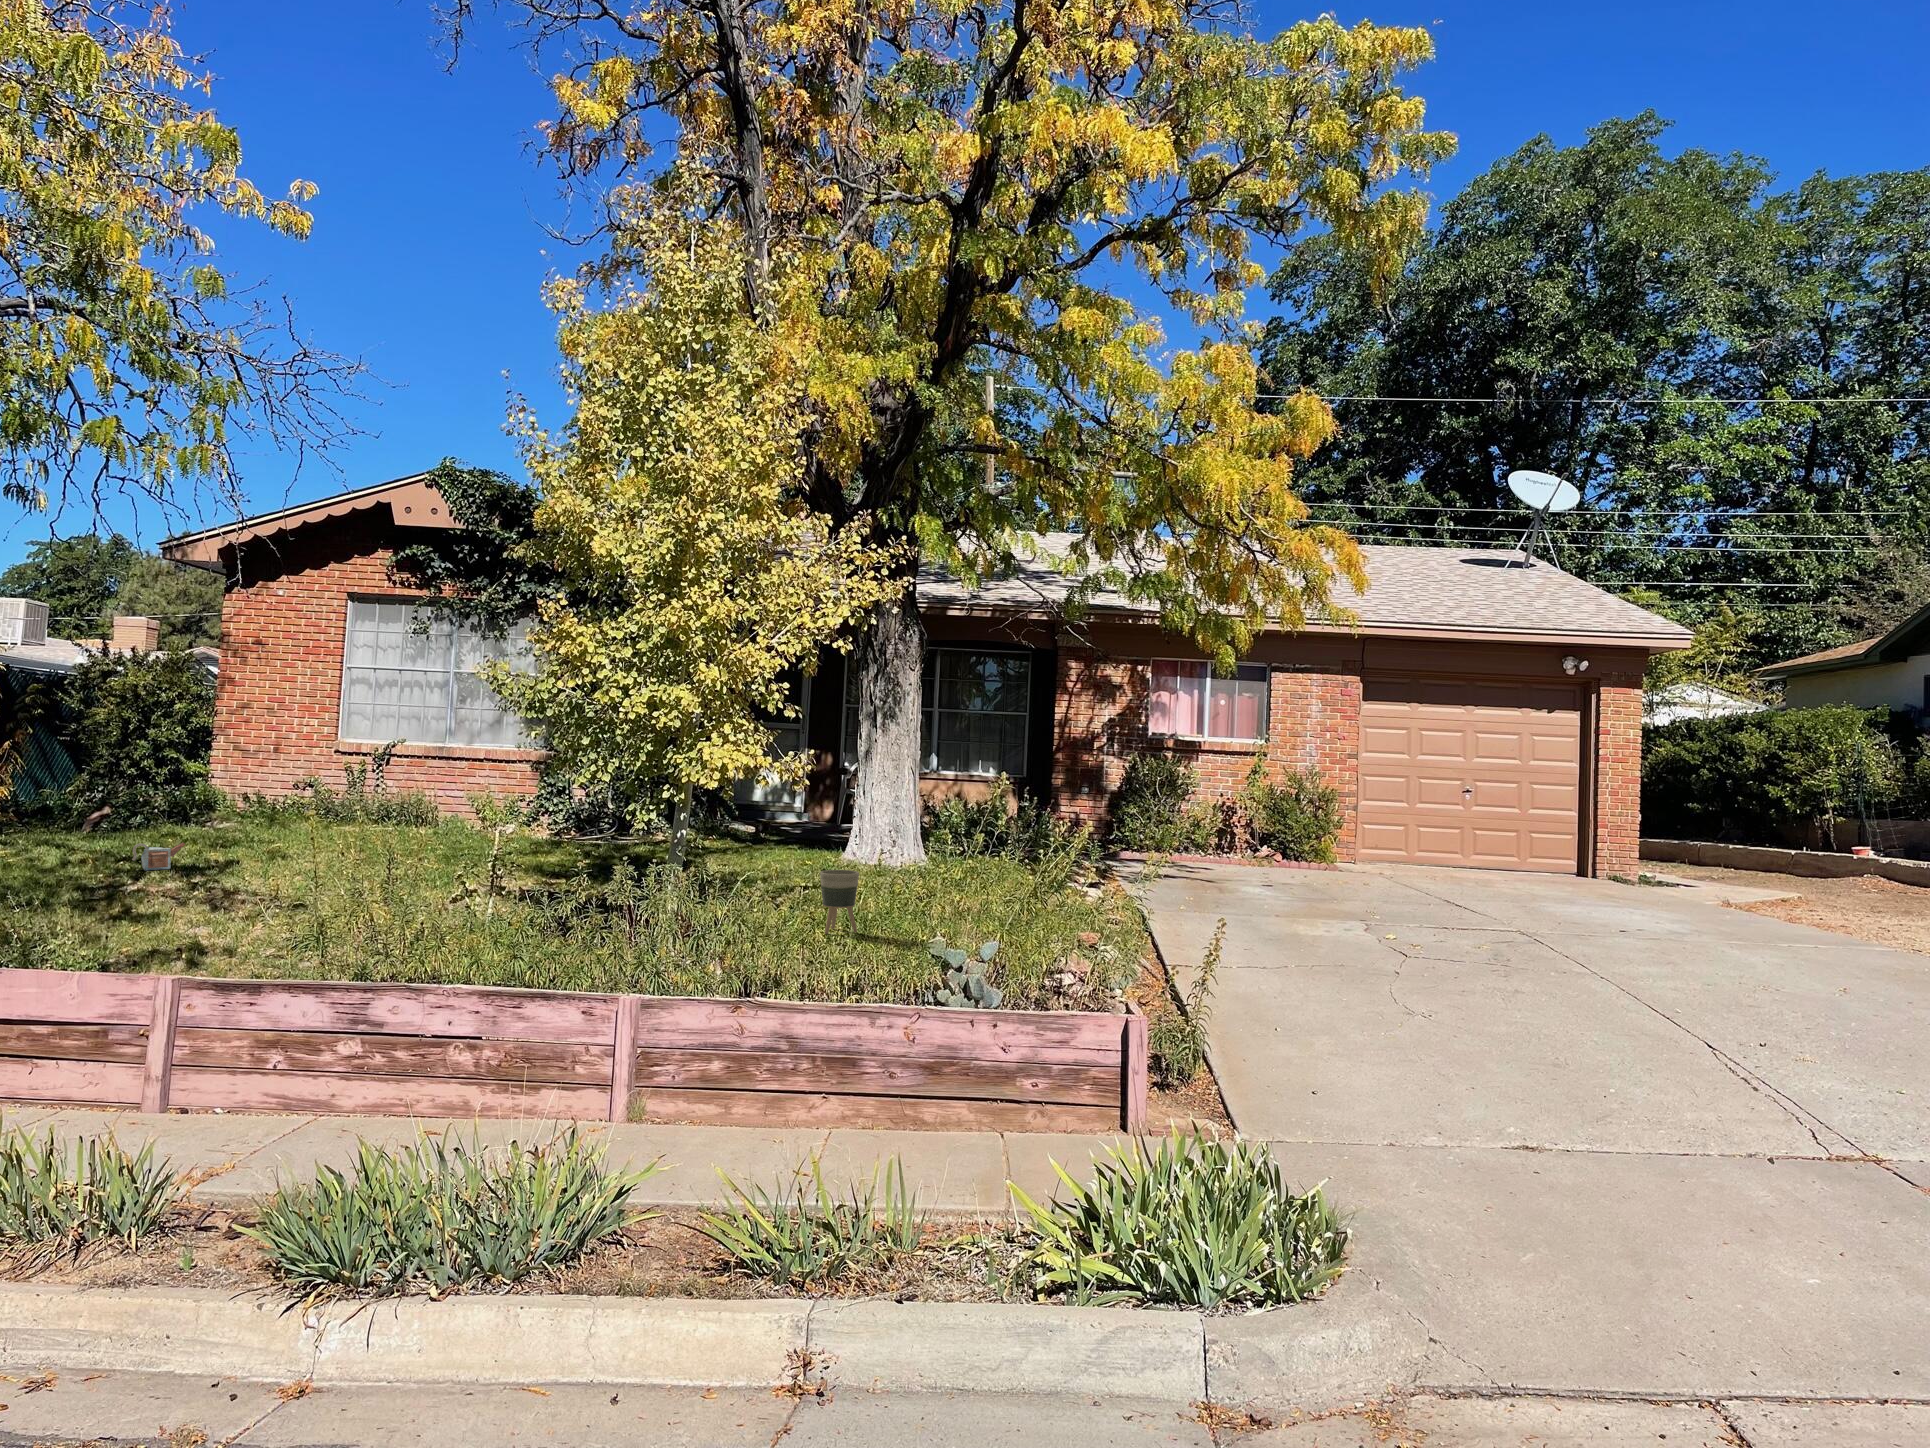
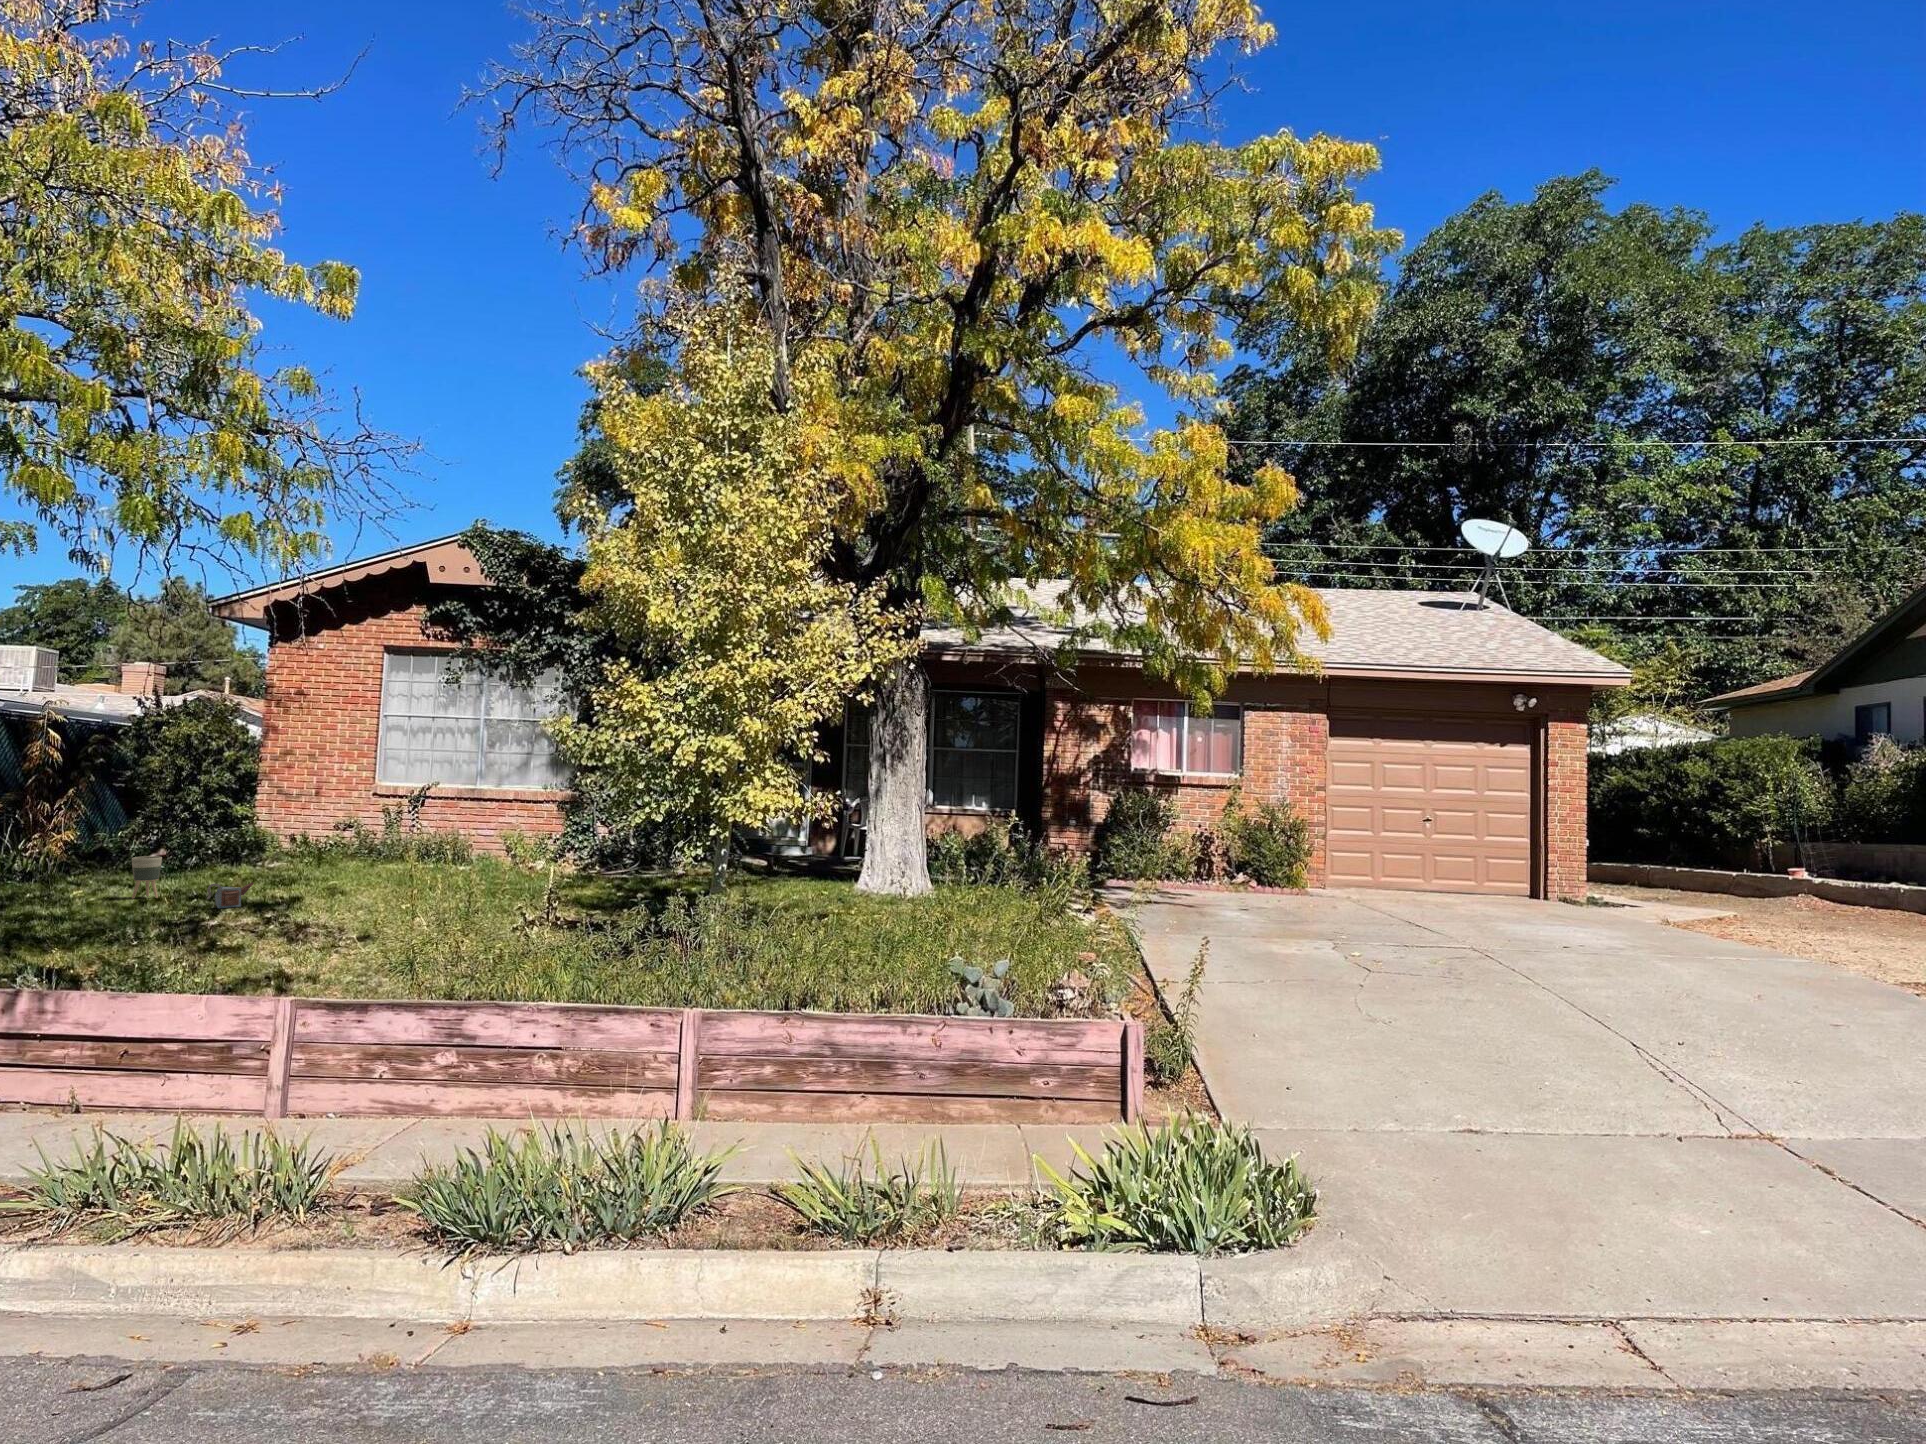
planter: present [820,870,859,934] -> present [132,856,162,899]

